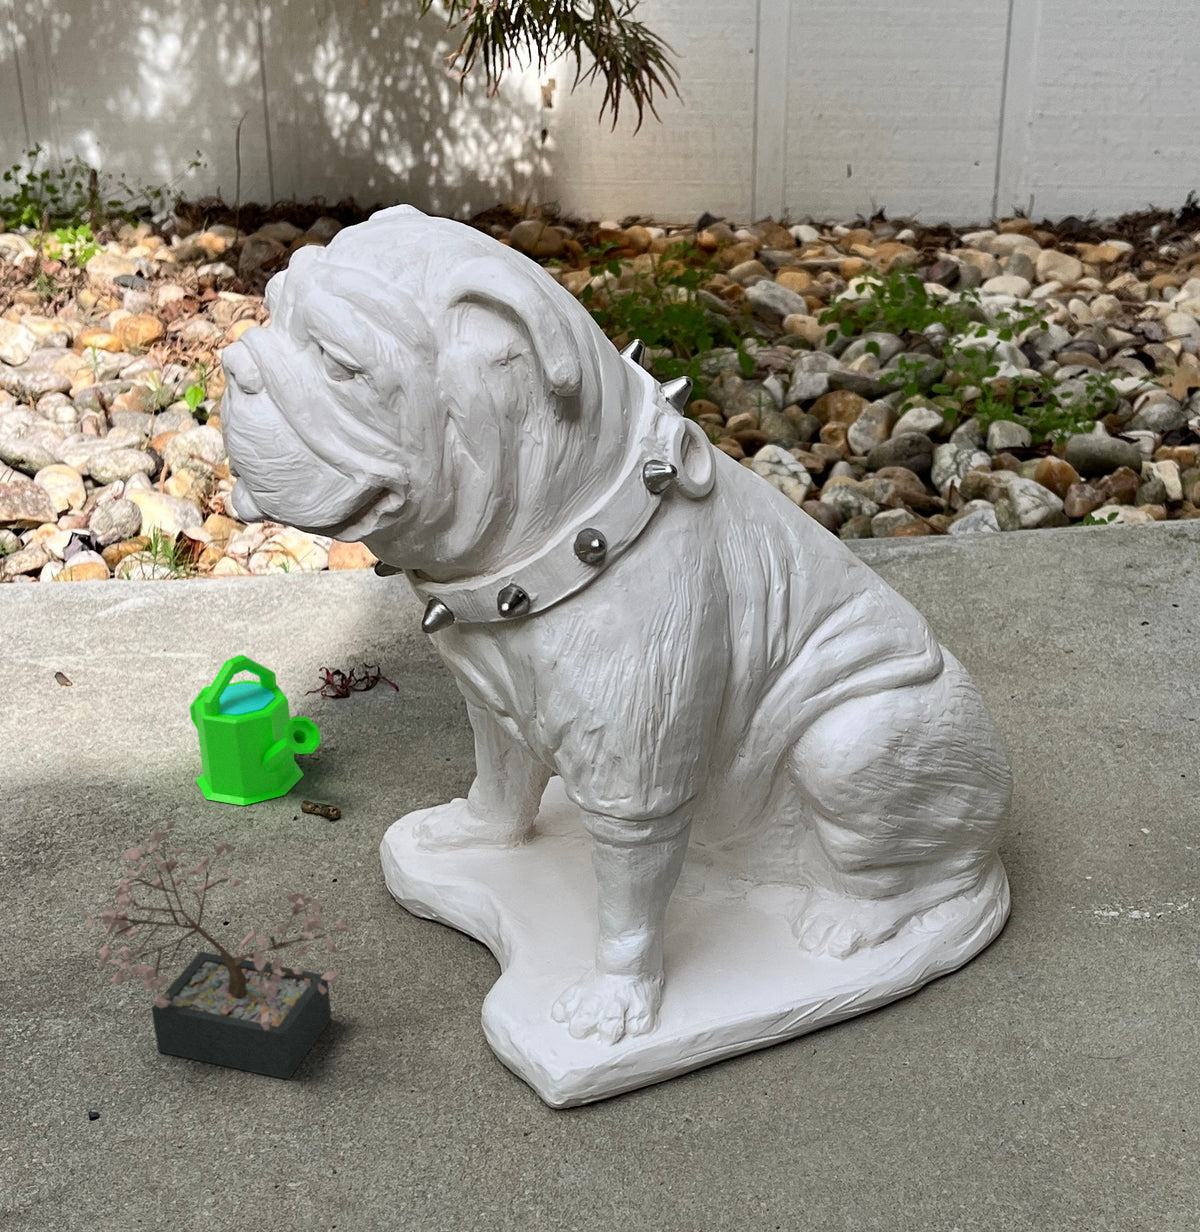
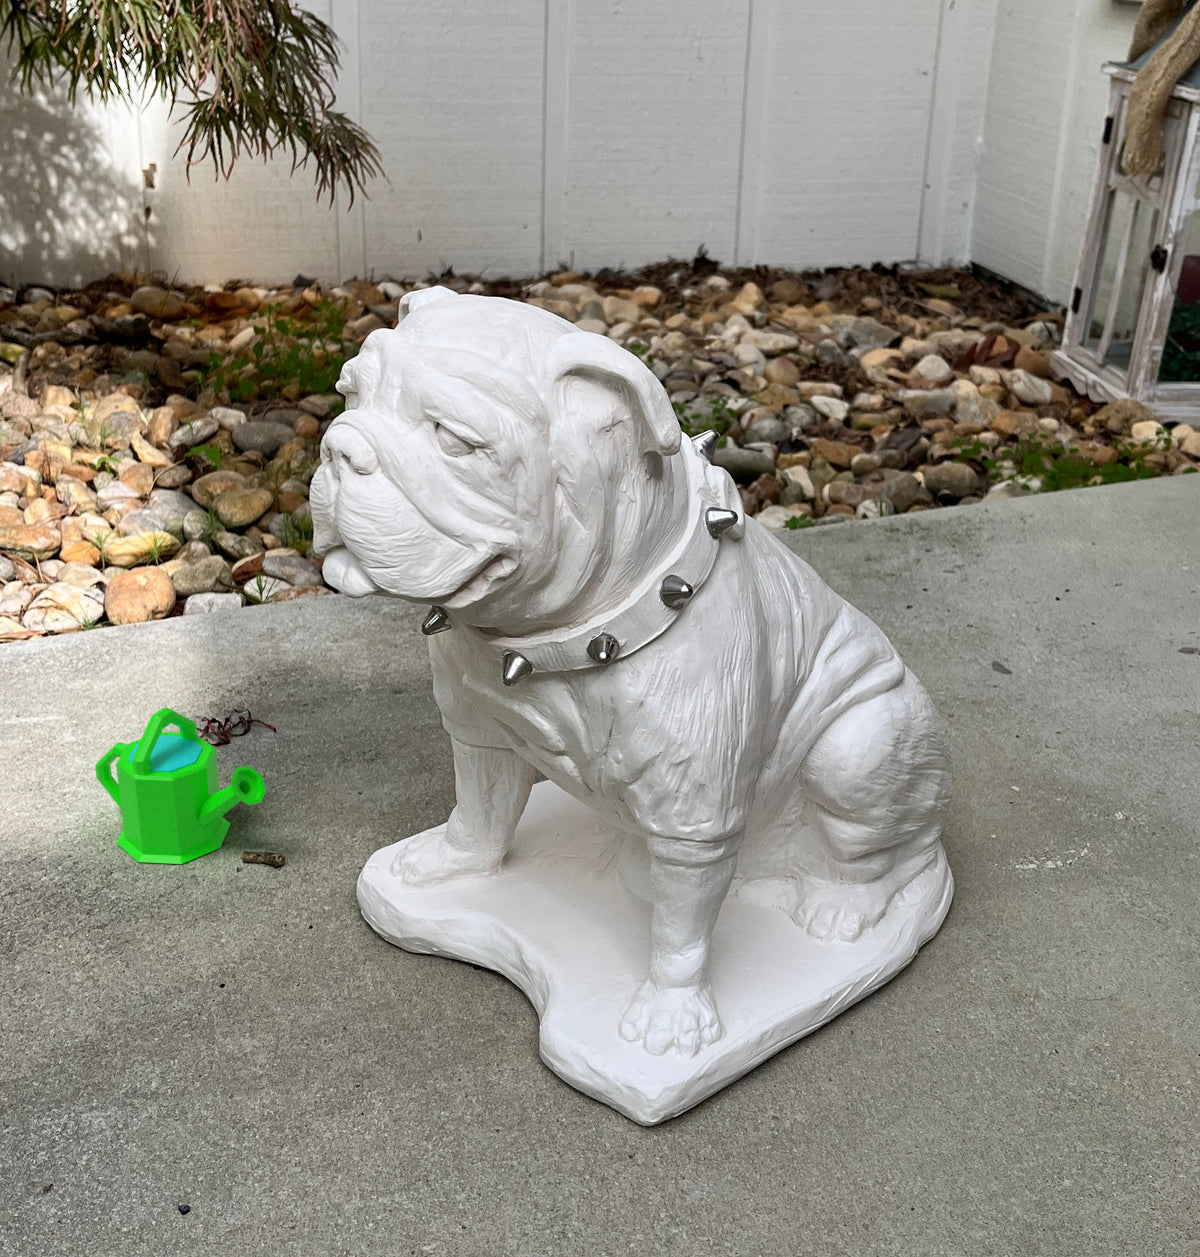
decorative plant: present [82,823,354,1079] -> none [152,898,416,1138]

